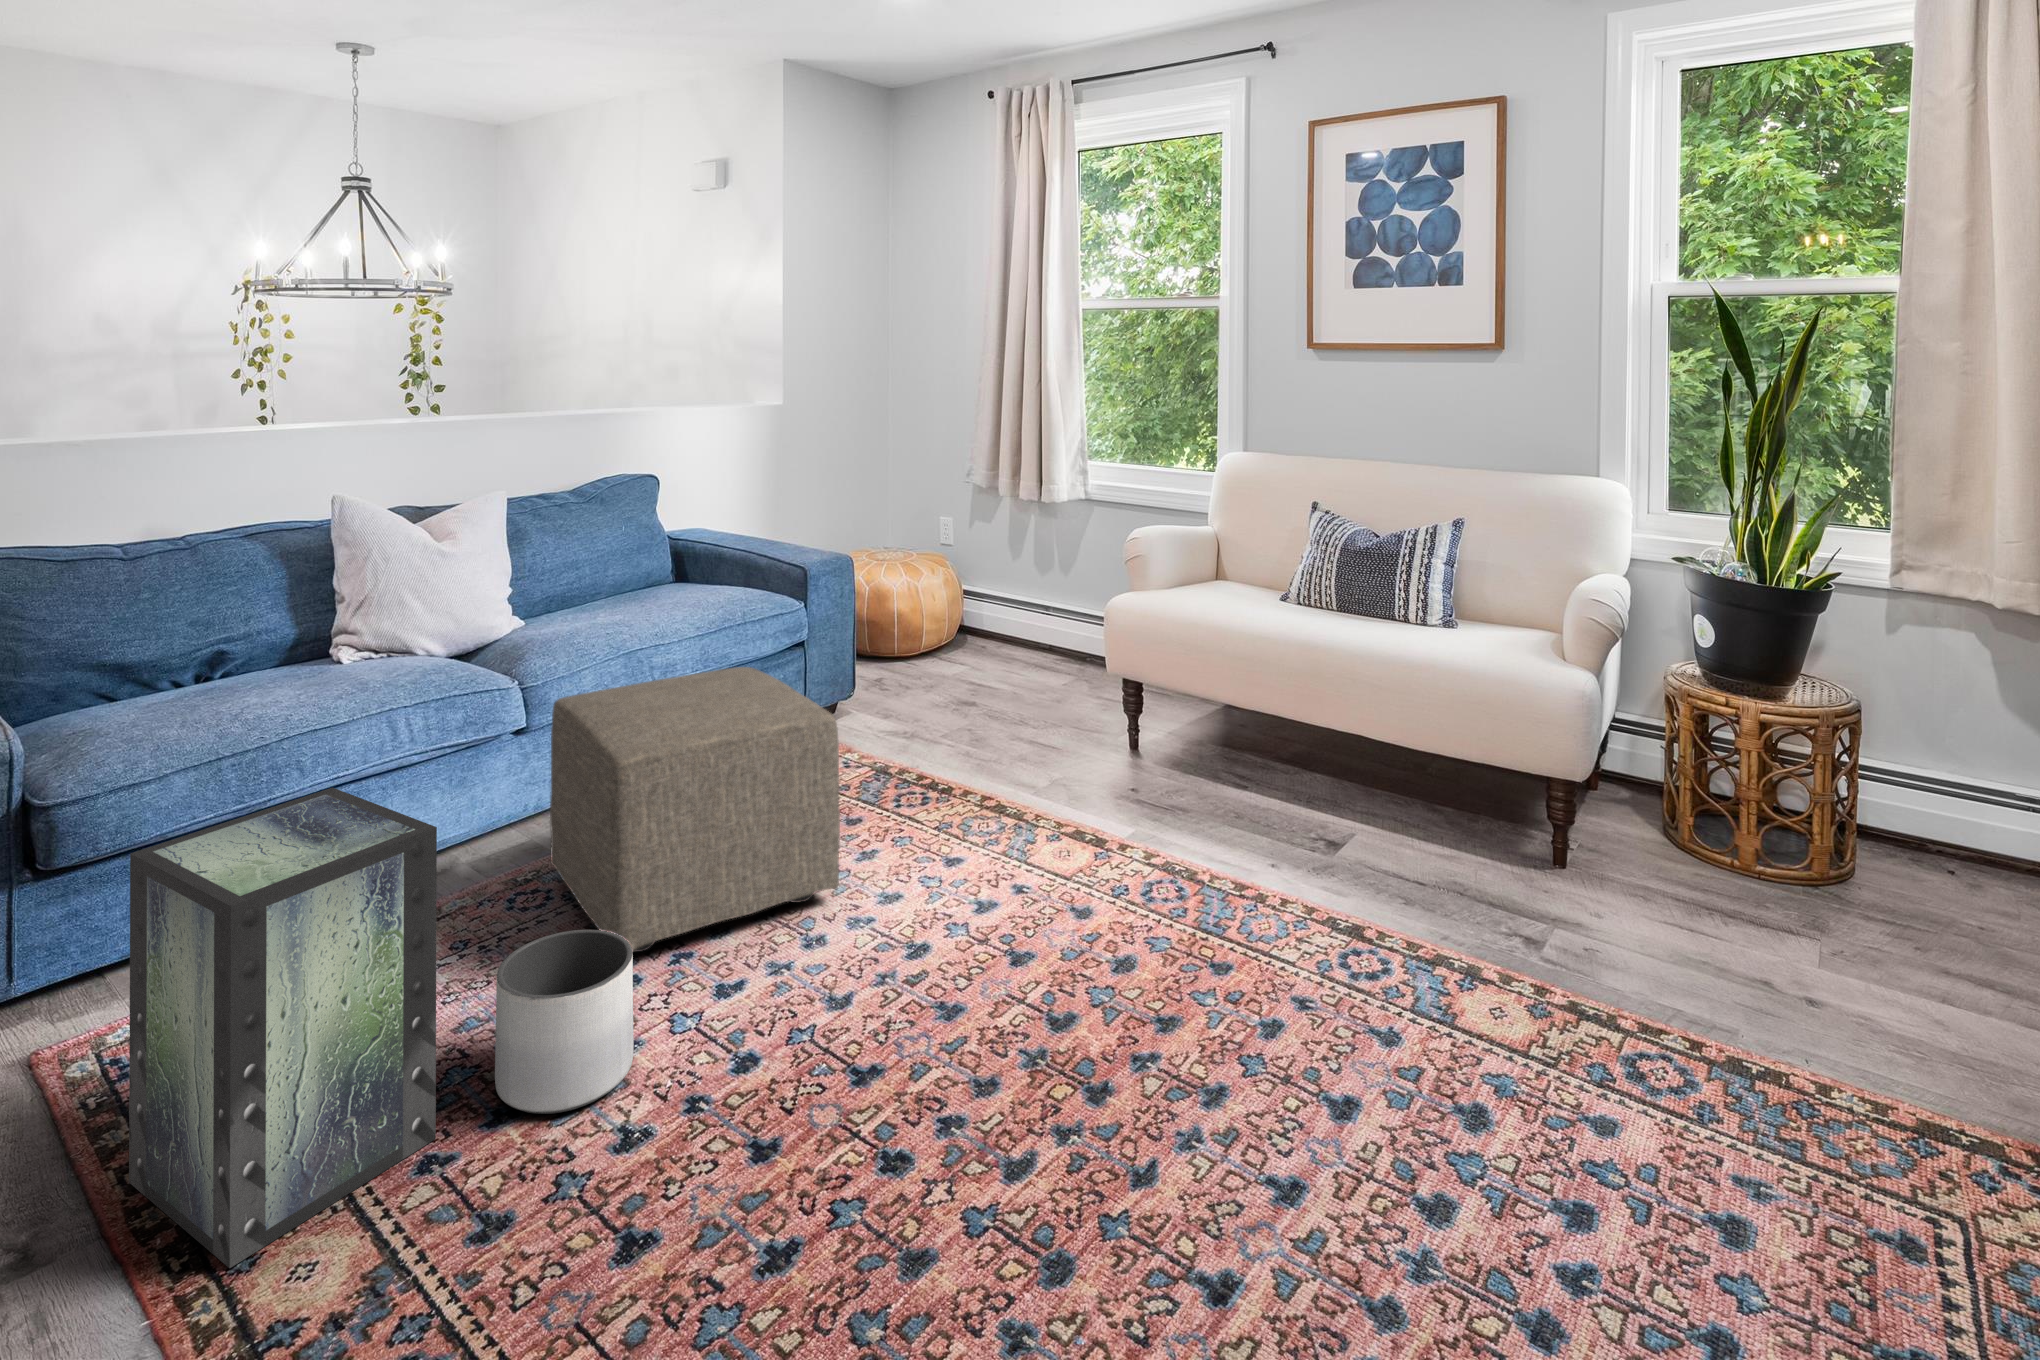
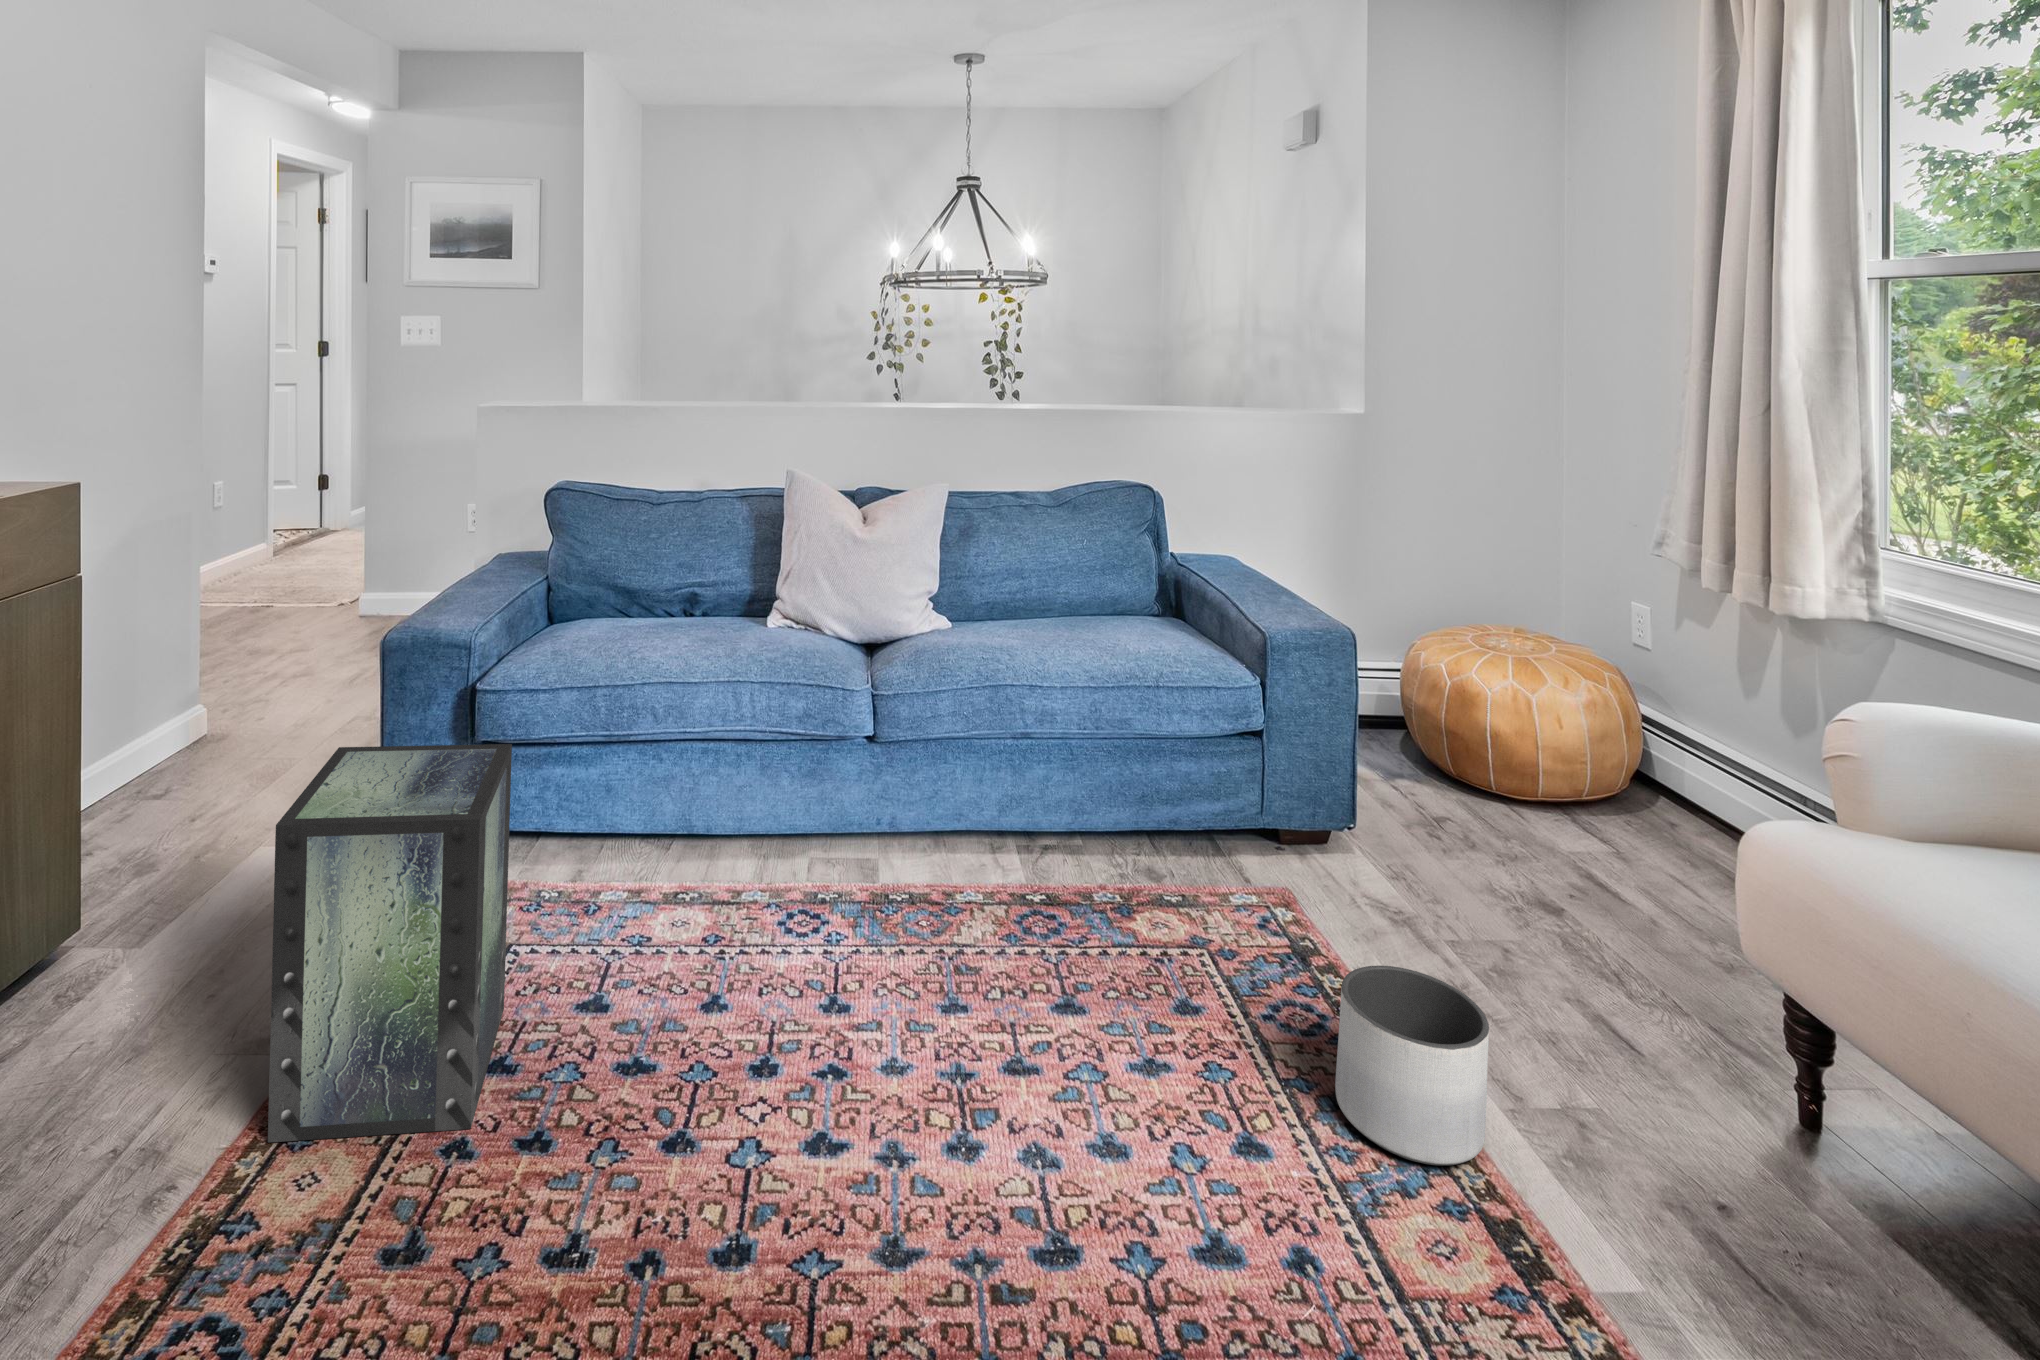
ottoman: present [550,667,840,952] -> none [767,721,1081,1091]
planter: present [495,930,634,1114] -> present [1335,966,1489,1165]

